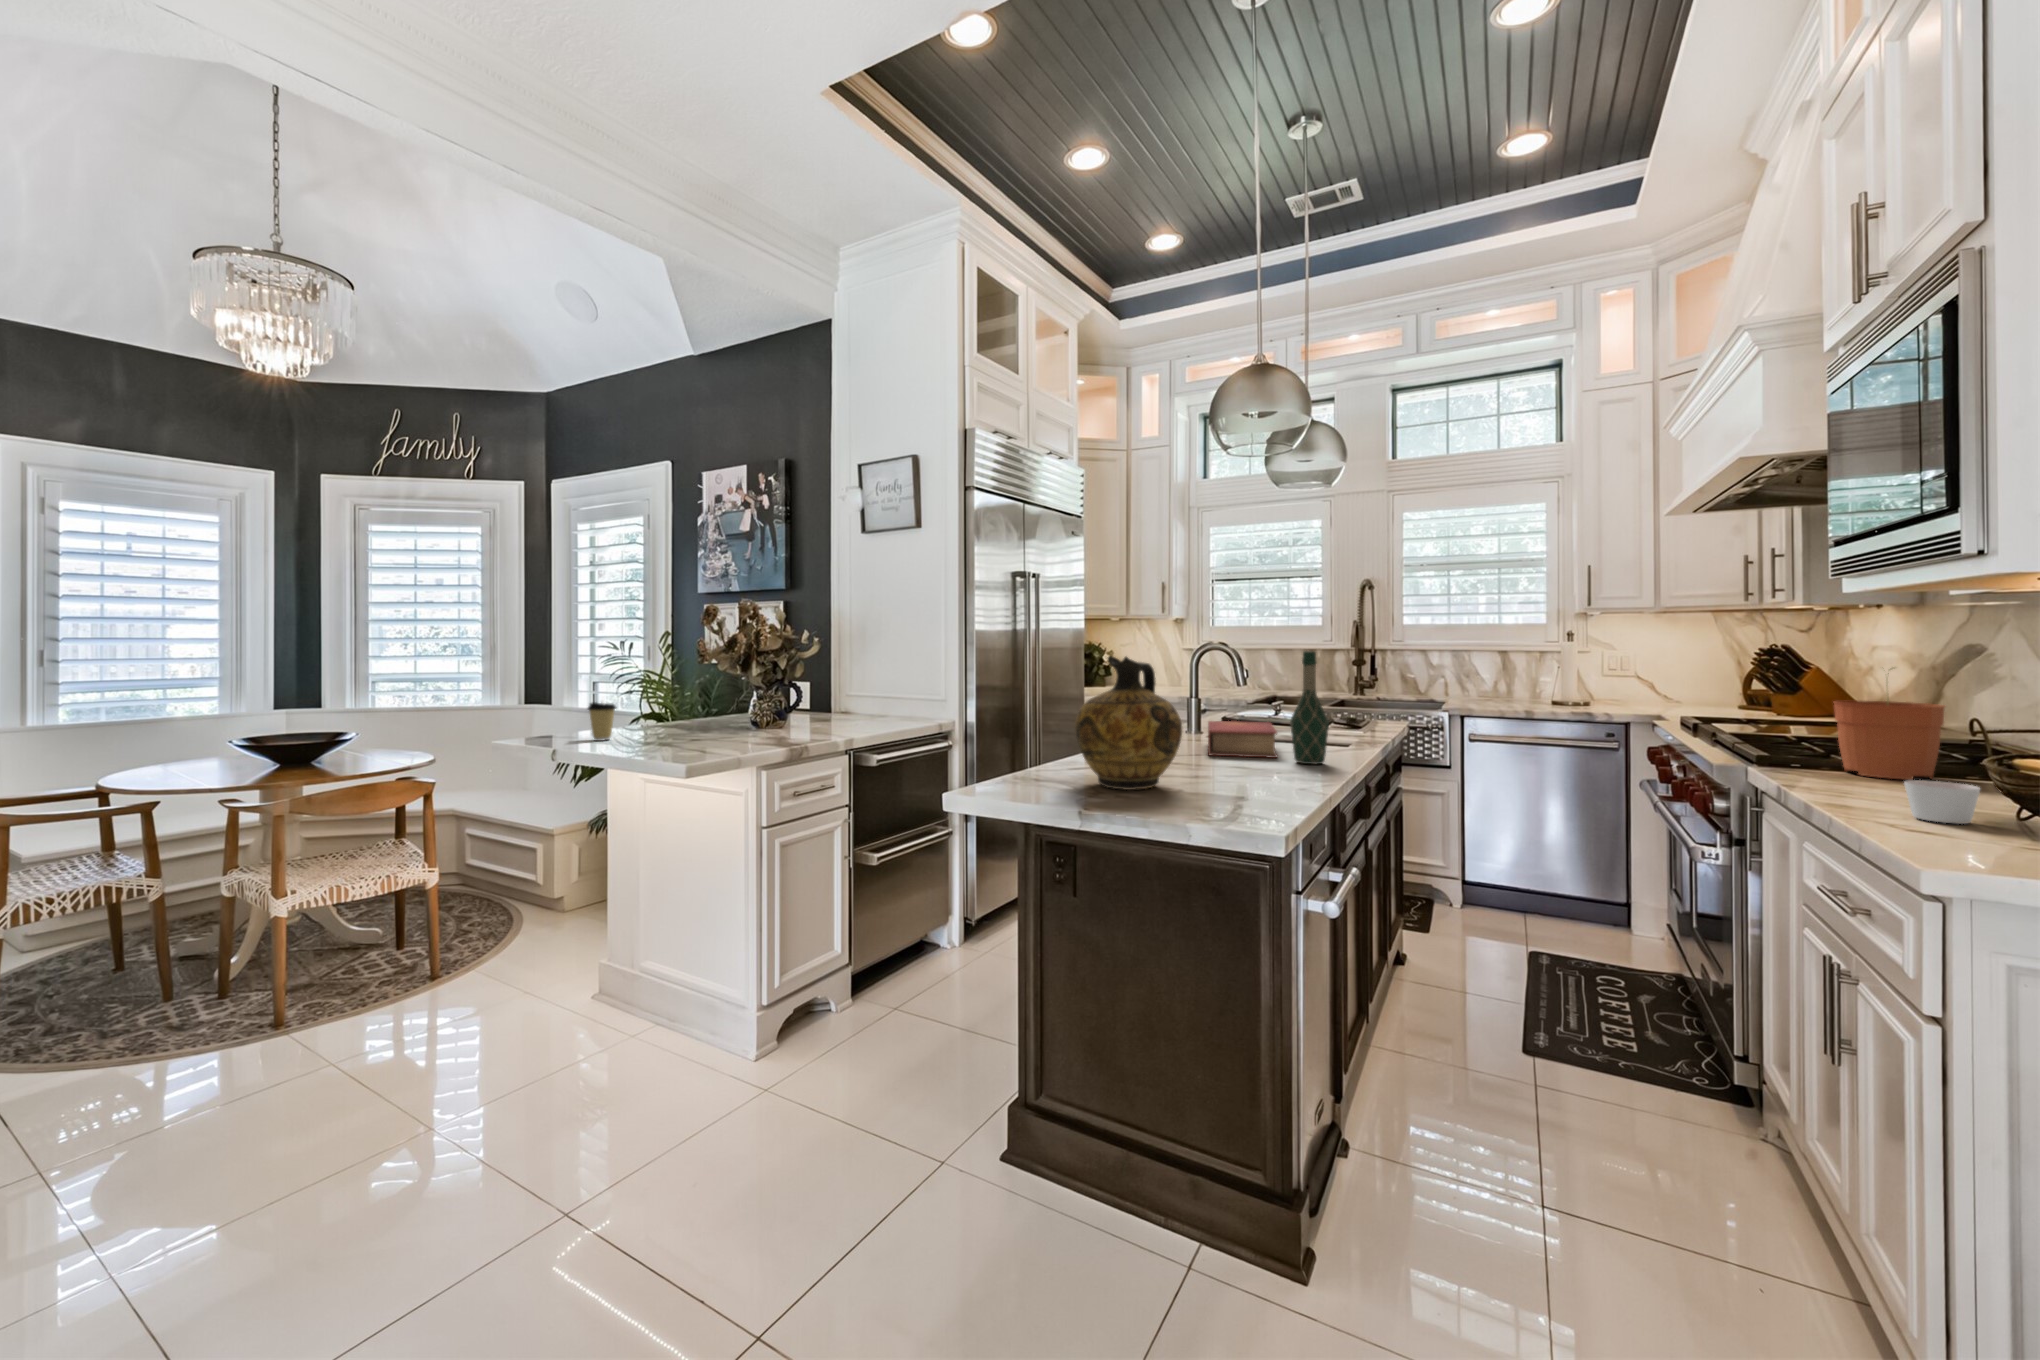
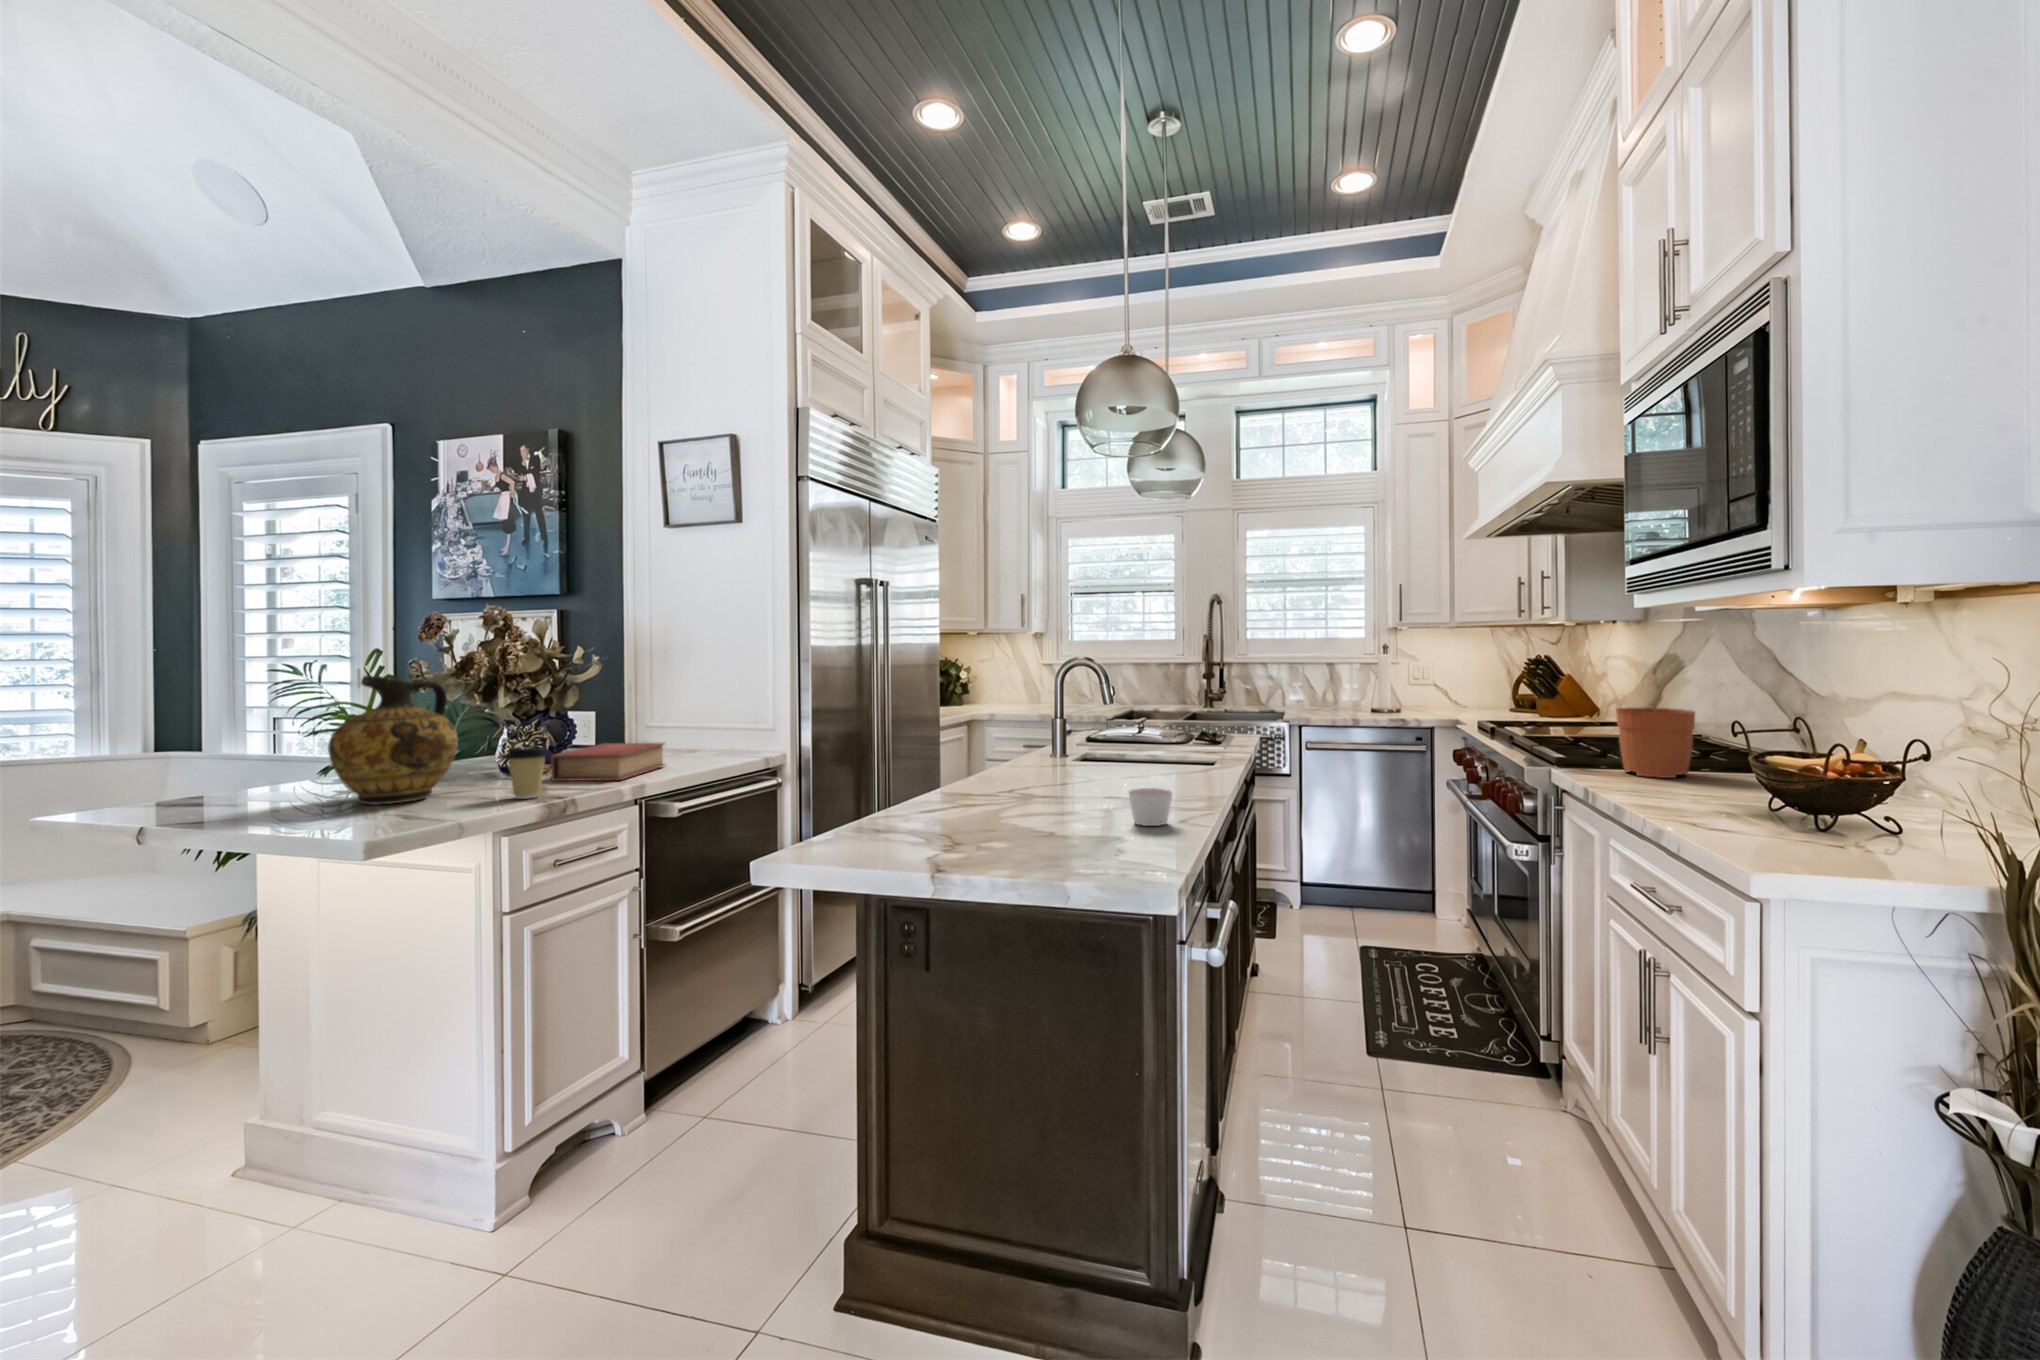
wine bottle: present [1290,651,1329,764] -> none [1161,669,1199,790]
ceramic jug: present [1075,656,1182,790] -> present [328,675,458,805]
coffee cup: present [588,702,616,741] -> present [506,748,548,799]
book: present [1208,721,1277,758] -> present [551,743,665,781]
candle: present [1904,780,1980,824] -> present [1128,788,1172,826]

